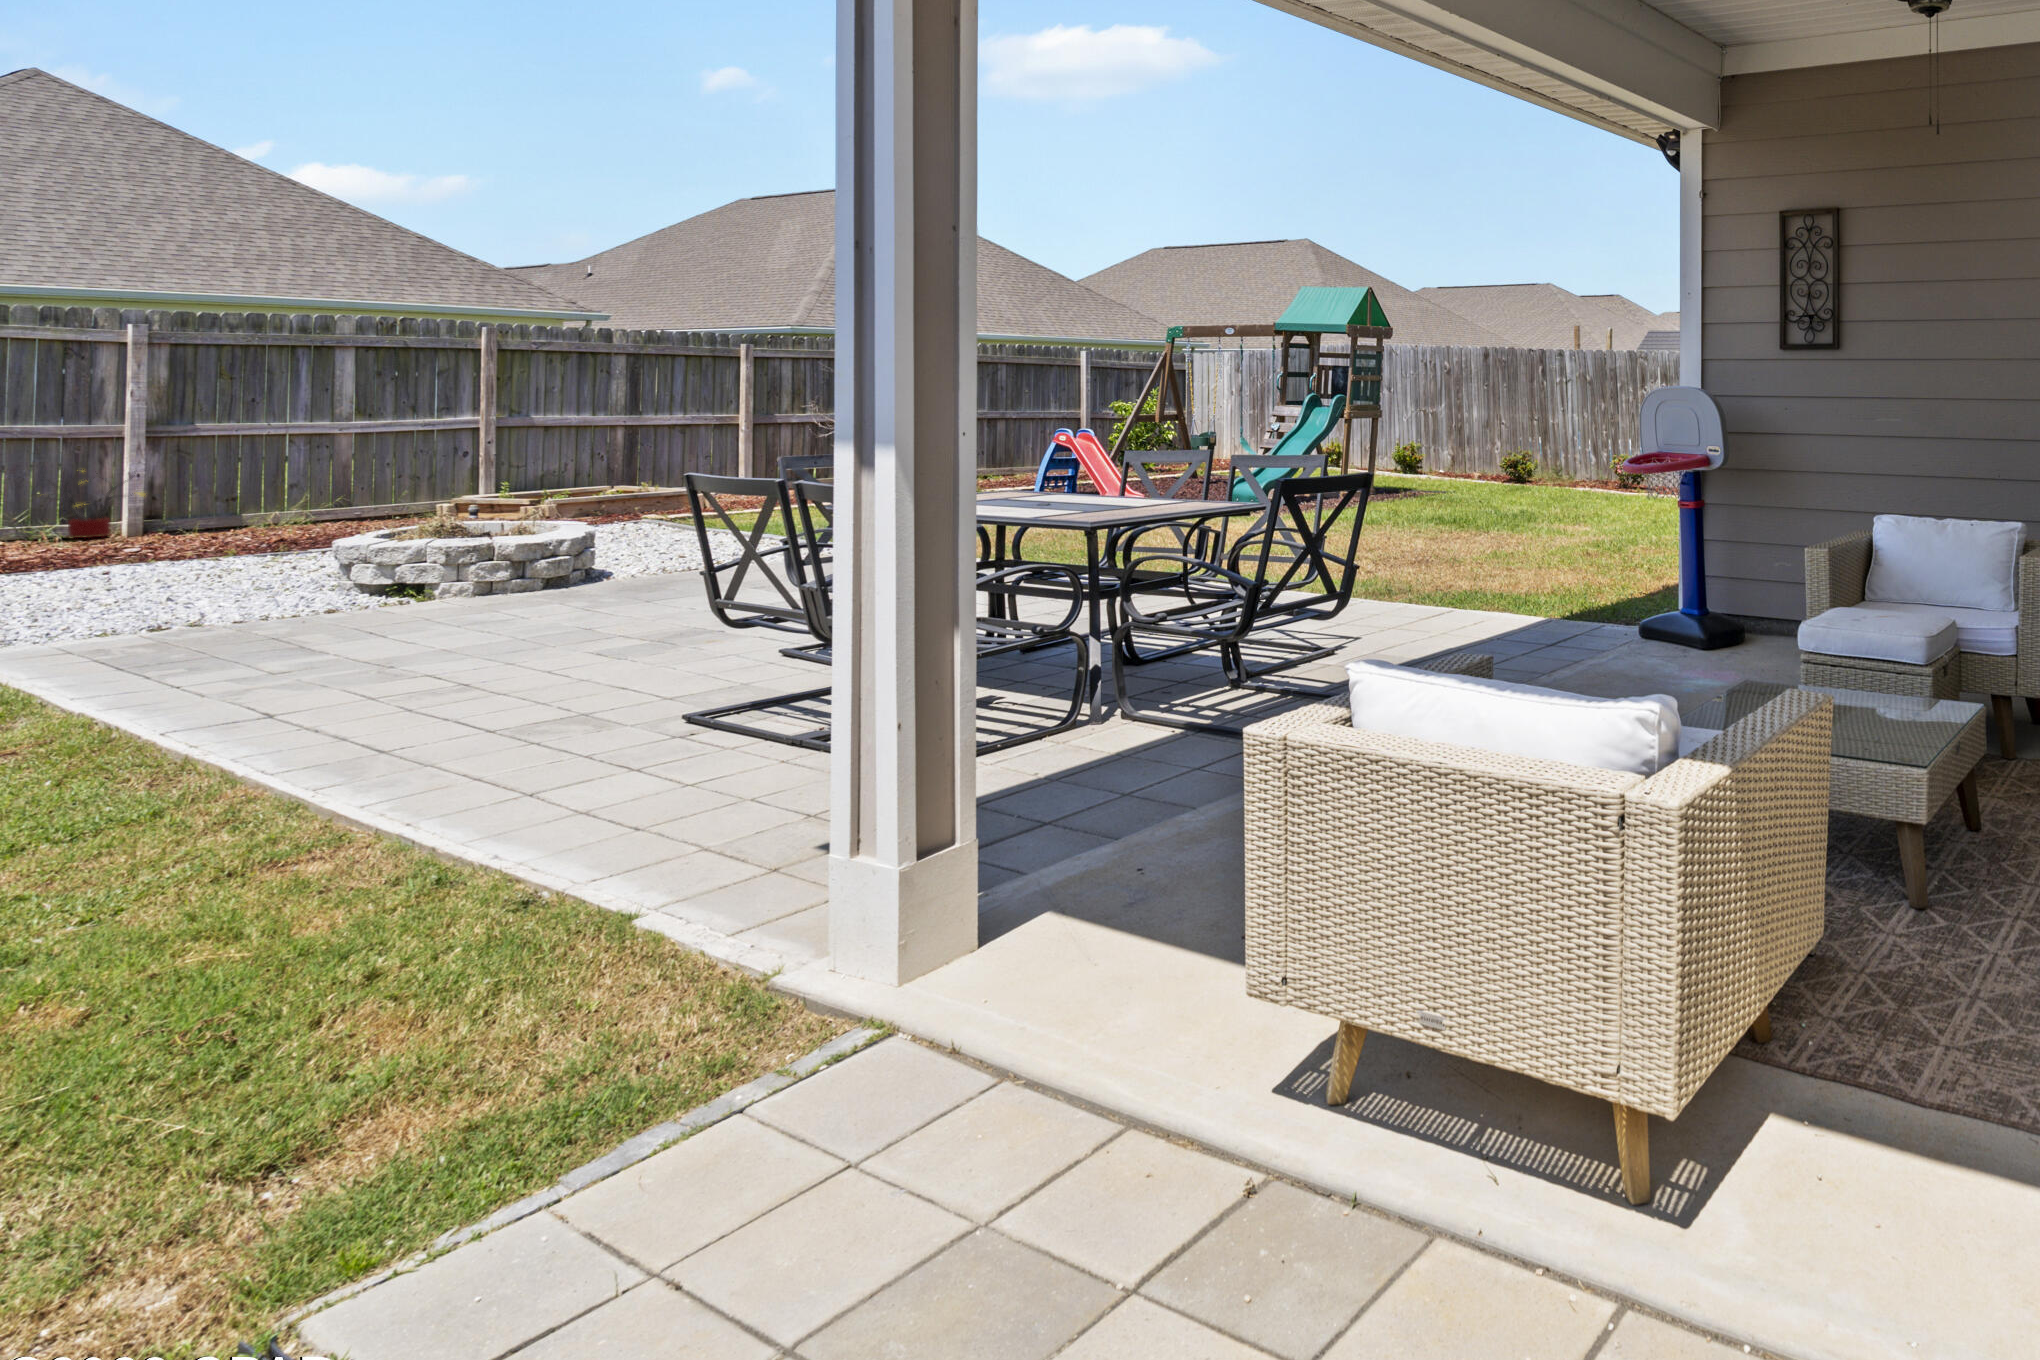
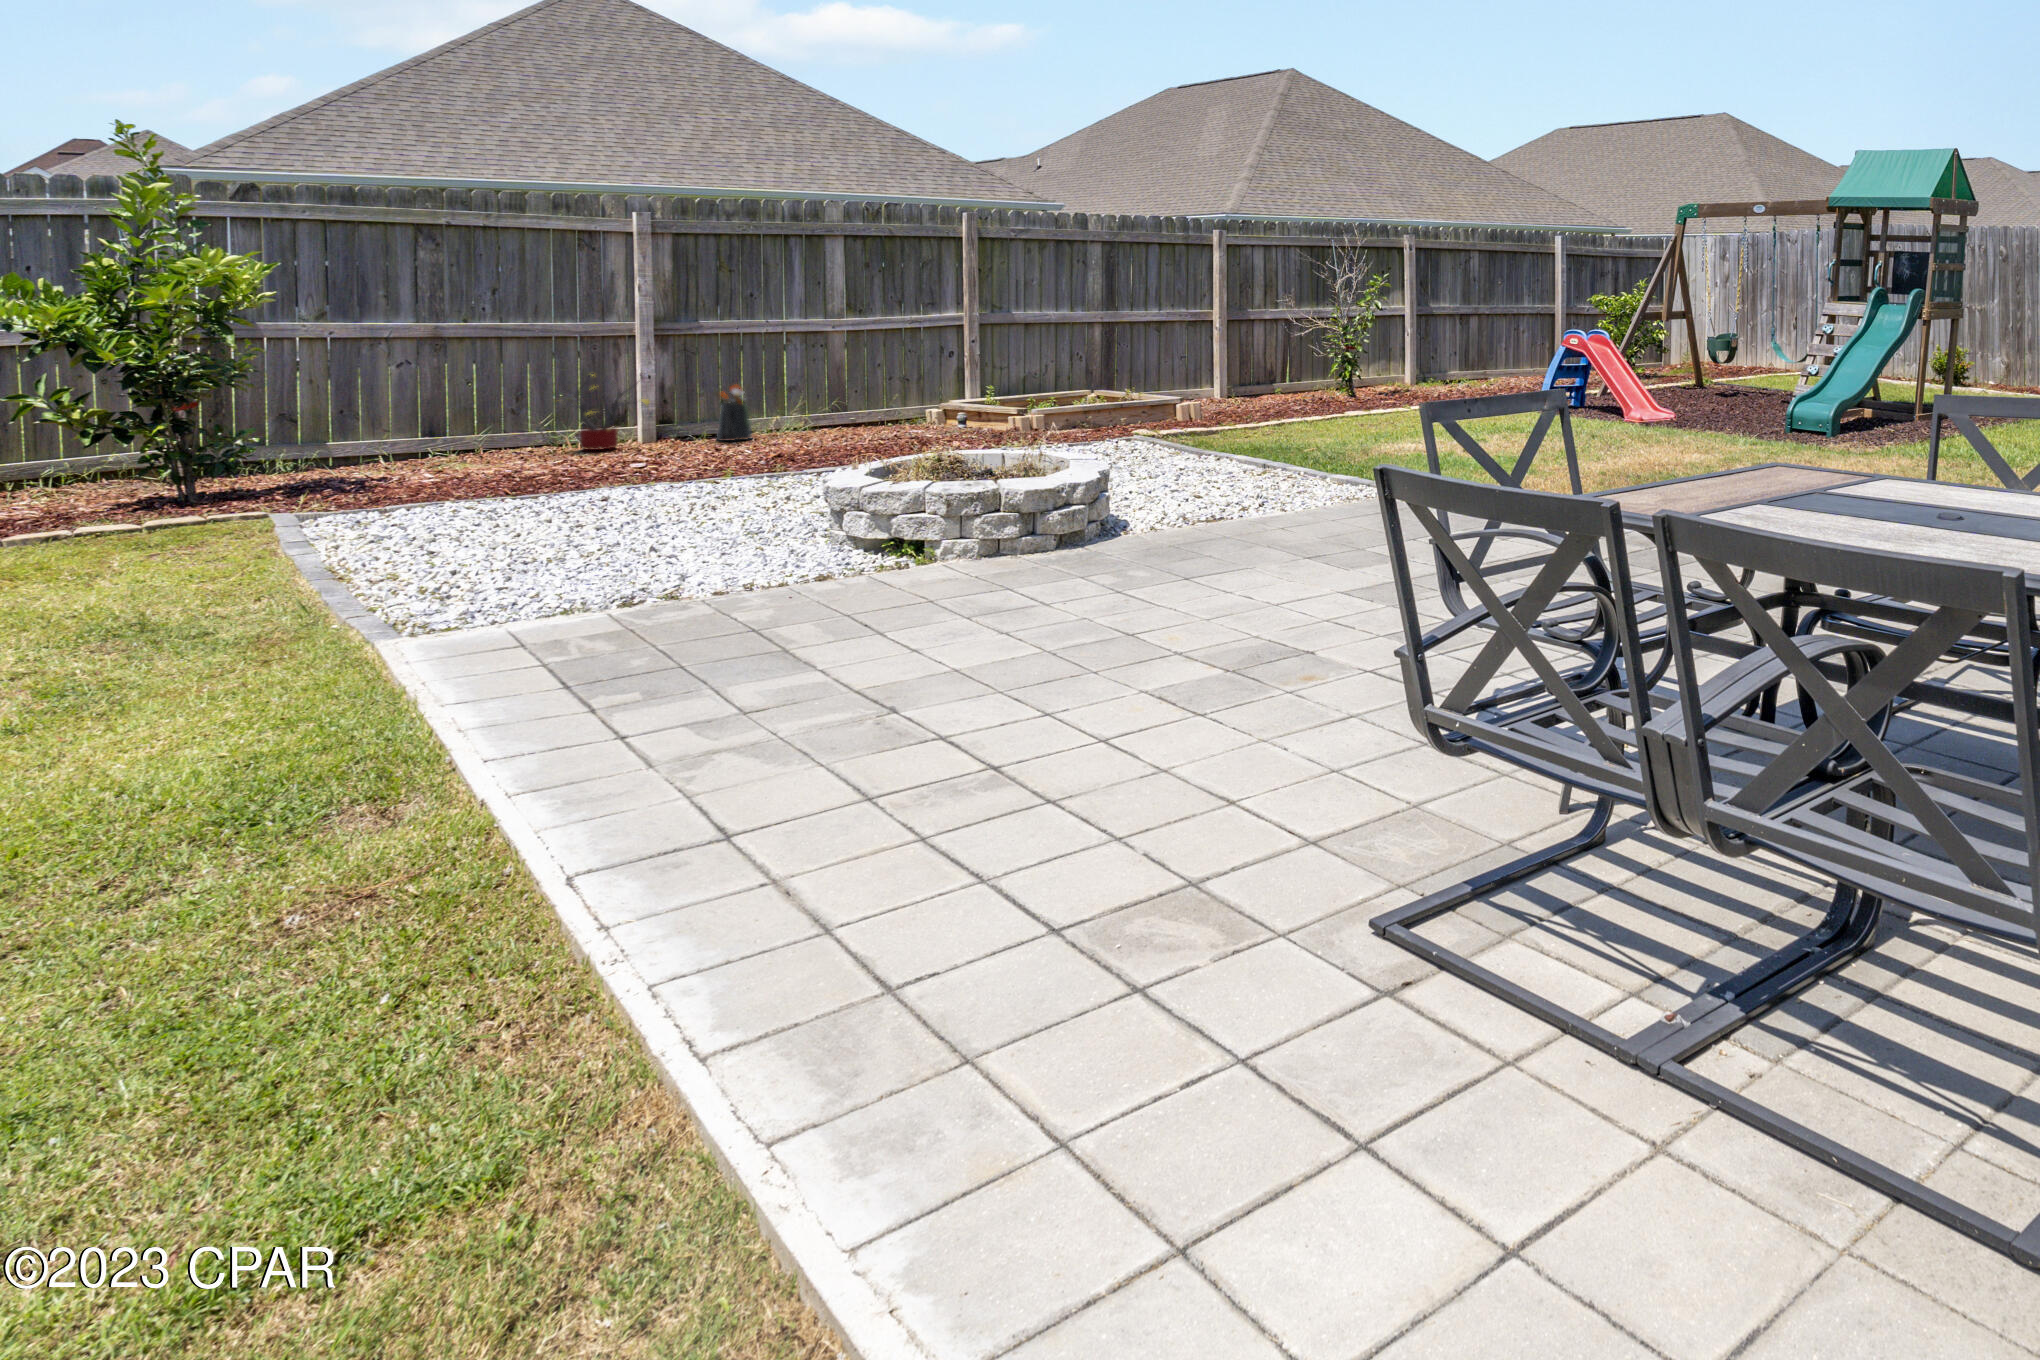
watering can: none [218,479,258,529] -> present [717,385,752,441]

